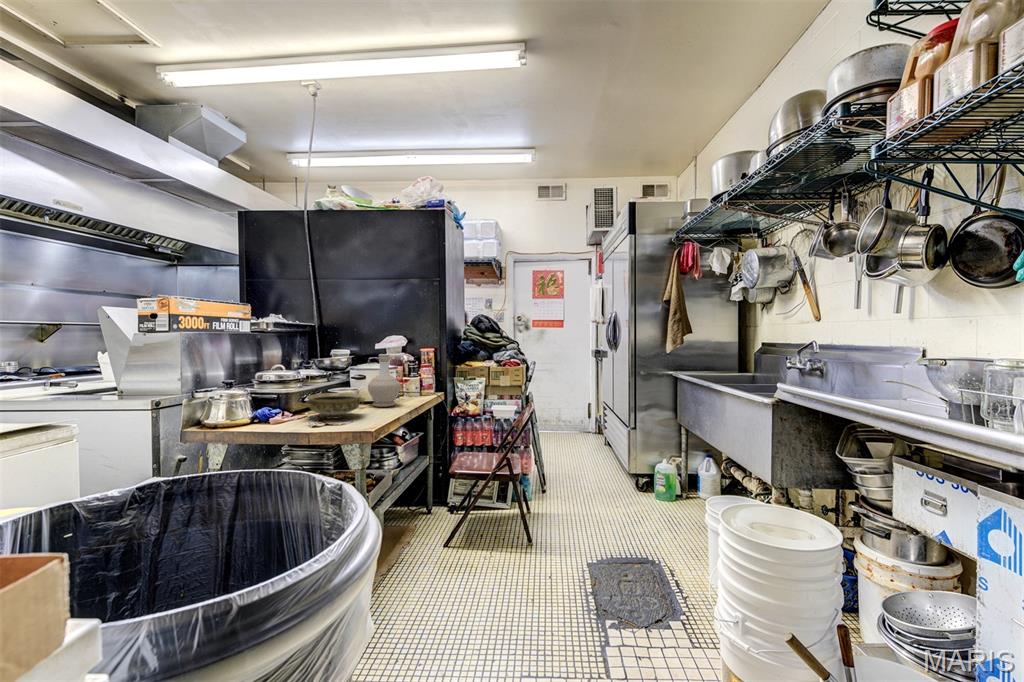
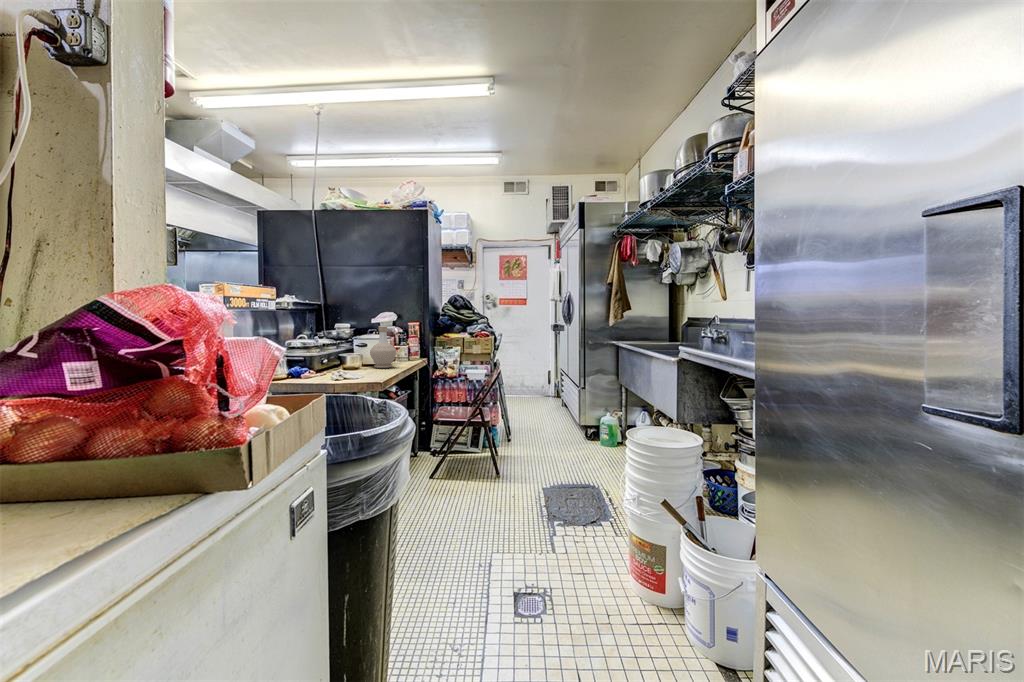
ceramic bowl: present [302,393,365,419] -> none [323,356,371,375]

